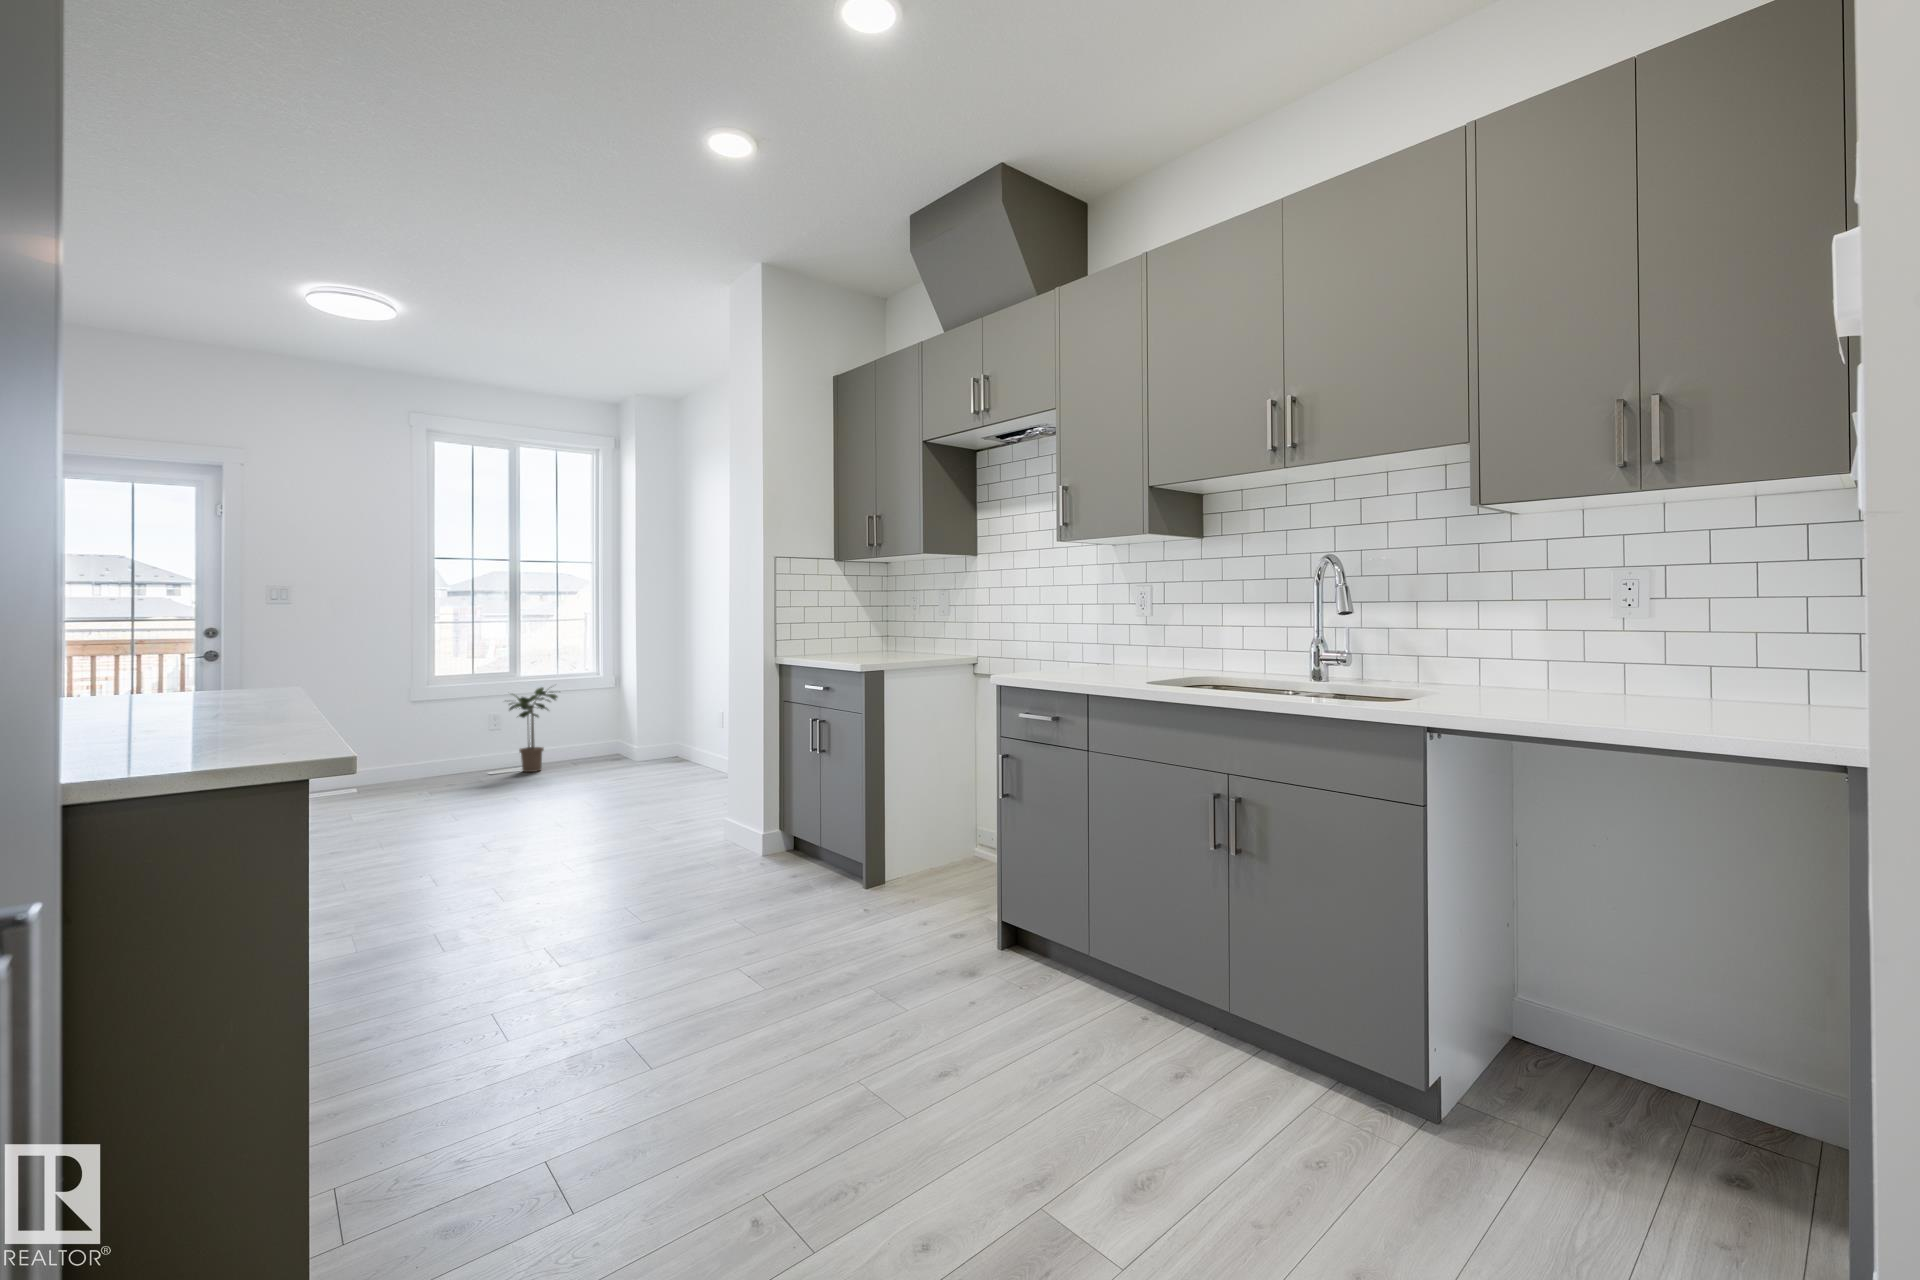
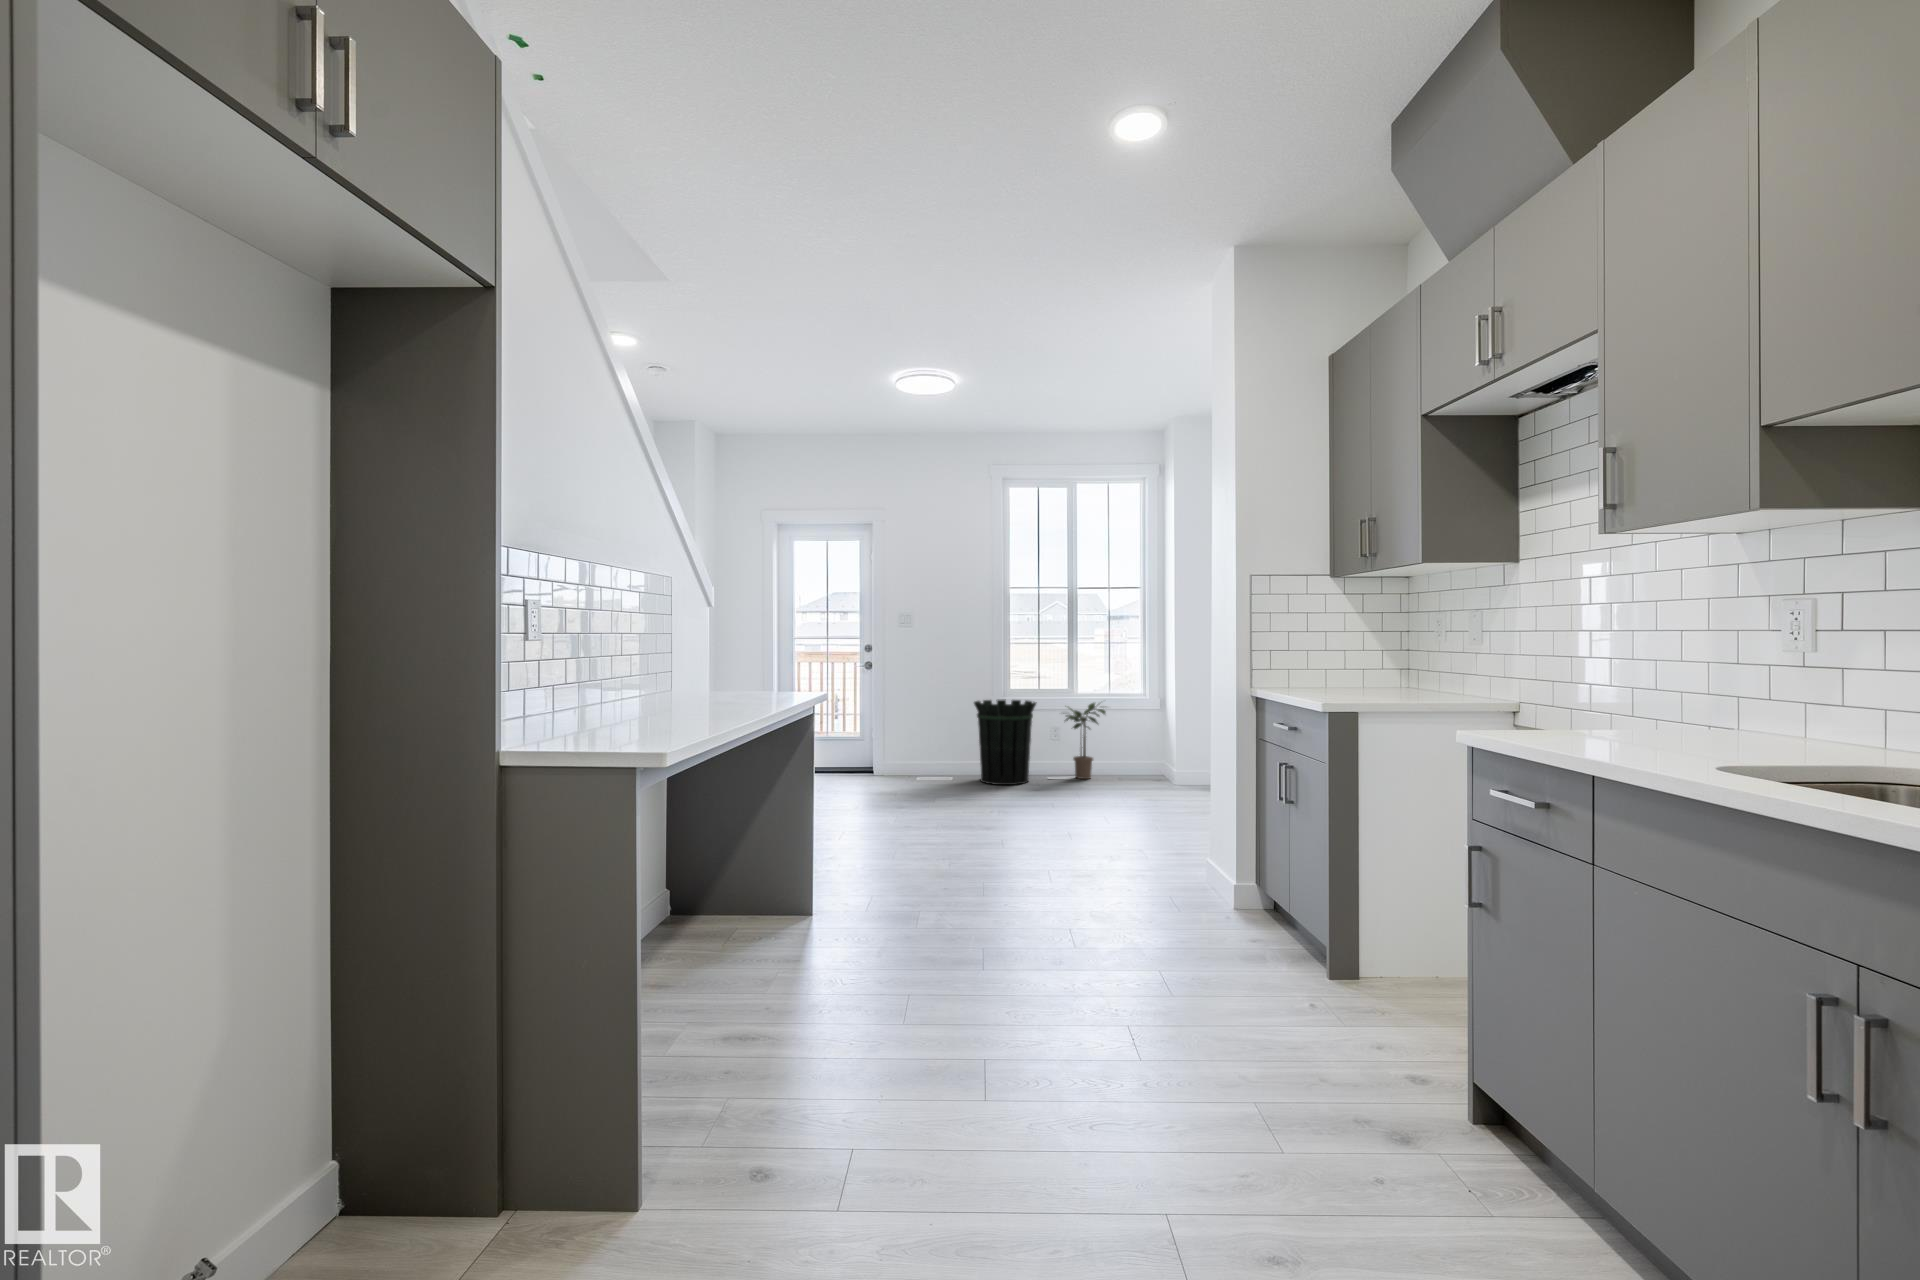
waste bin: none [389,689,476,790] -> present [974,700,1036,785]

